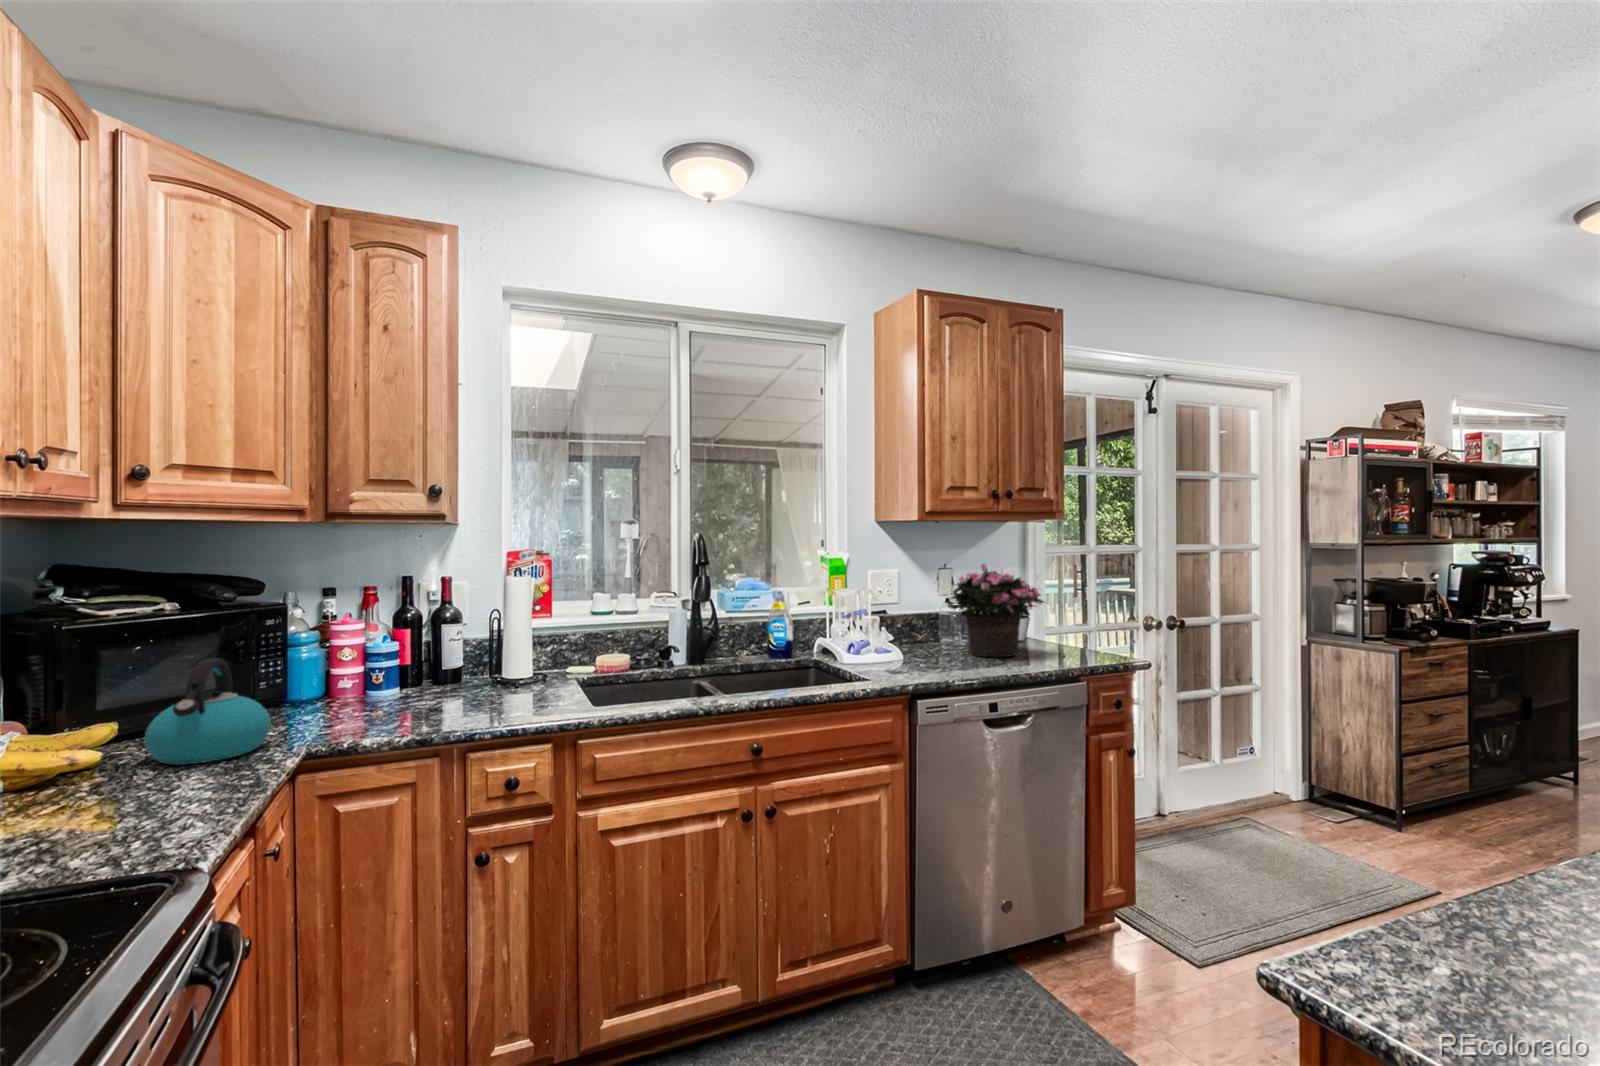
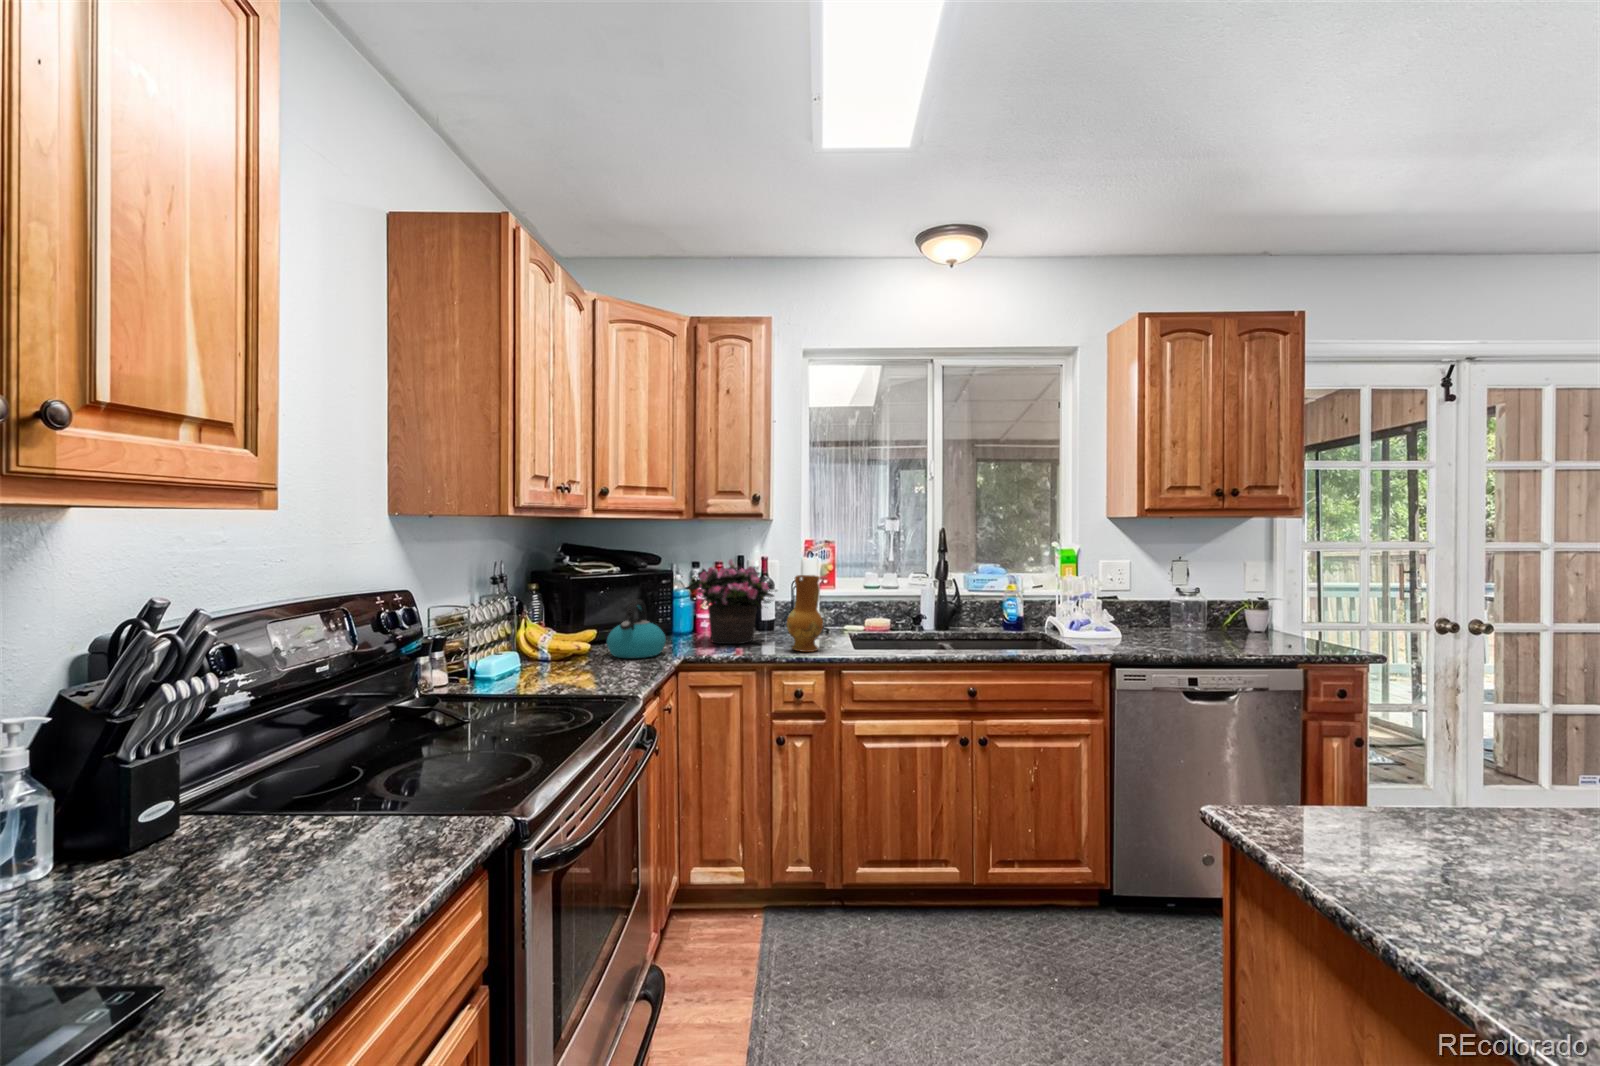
potted flower: present [950,564,1045,657] -> present [689,560,773,644]
ceramic jug: none [488,603,546,718] -> present [787,575,823,652]

